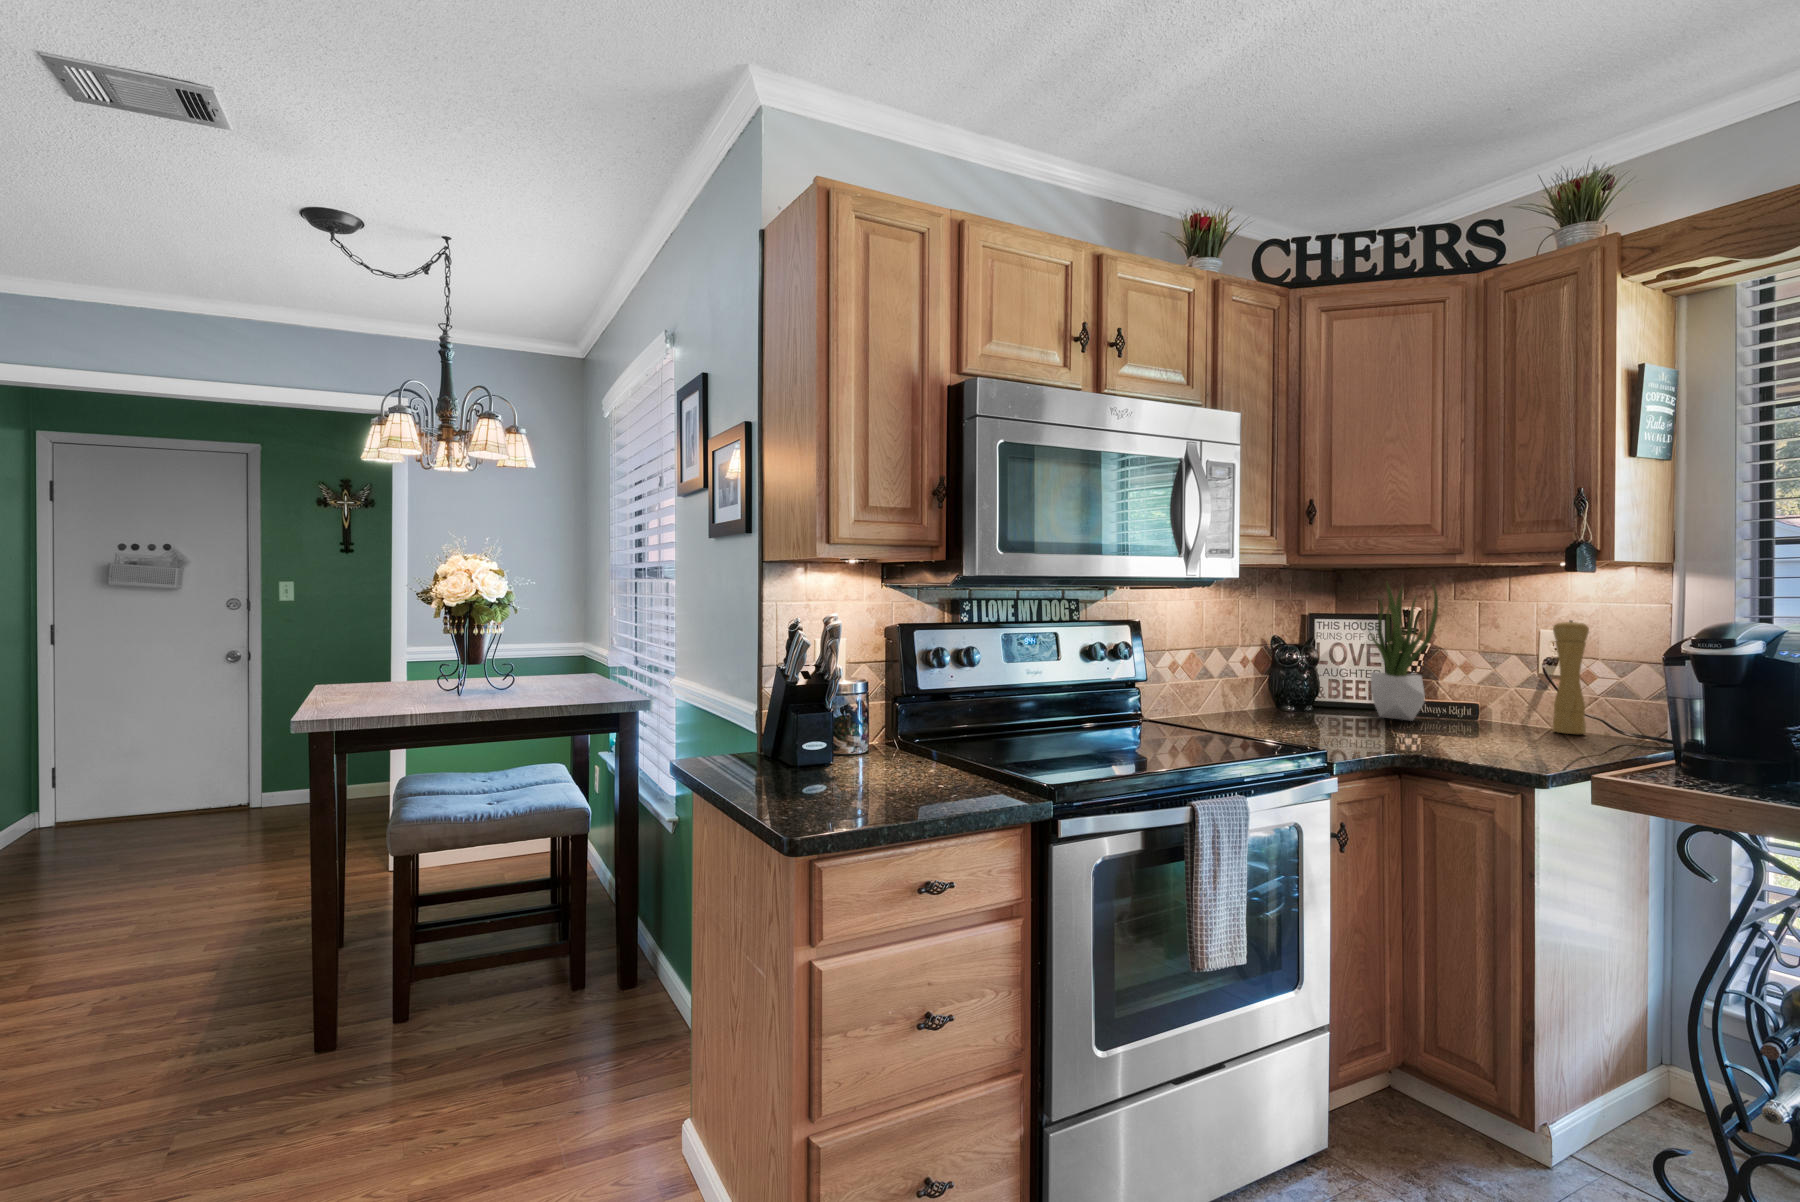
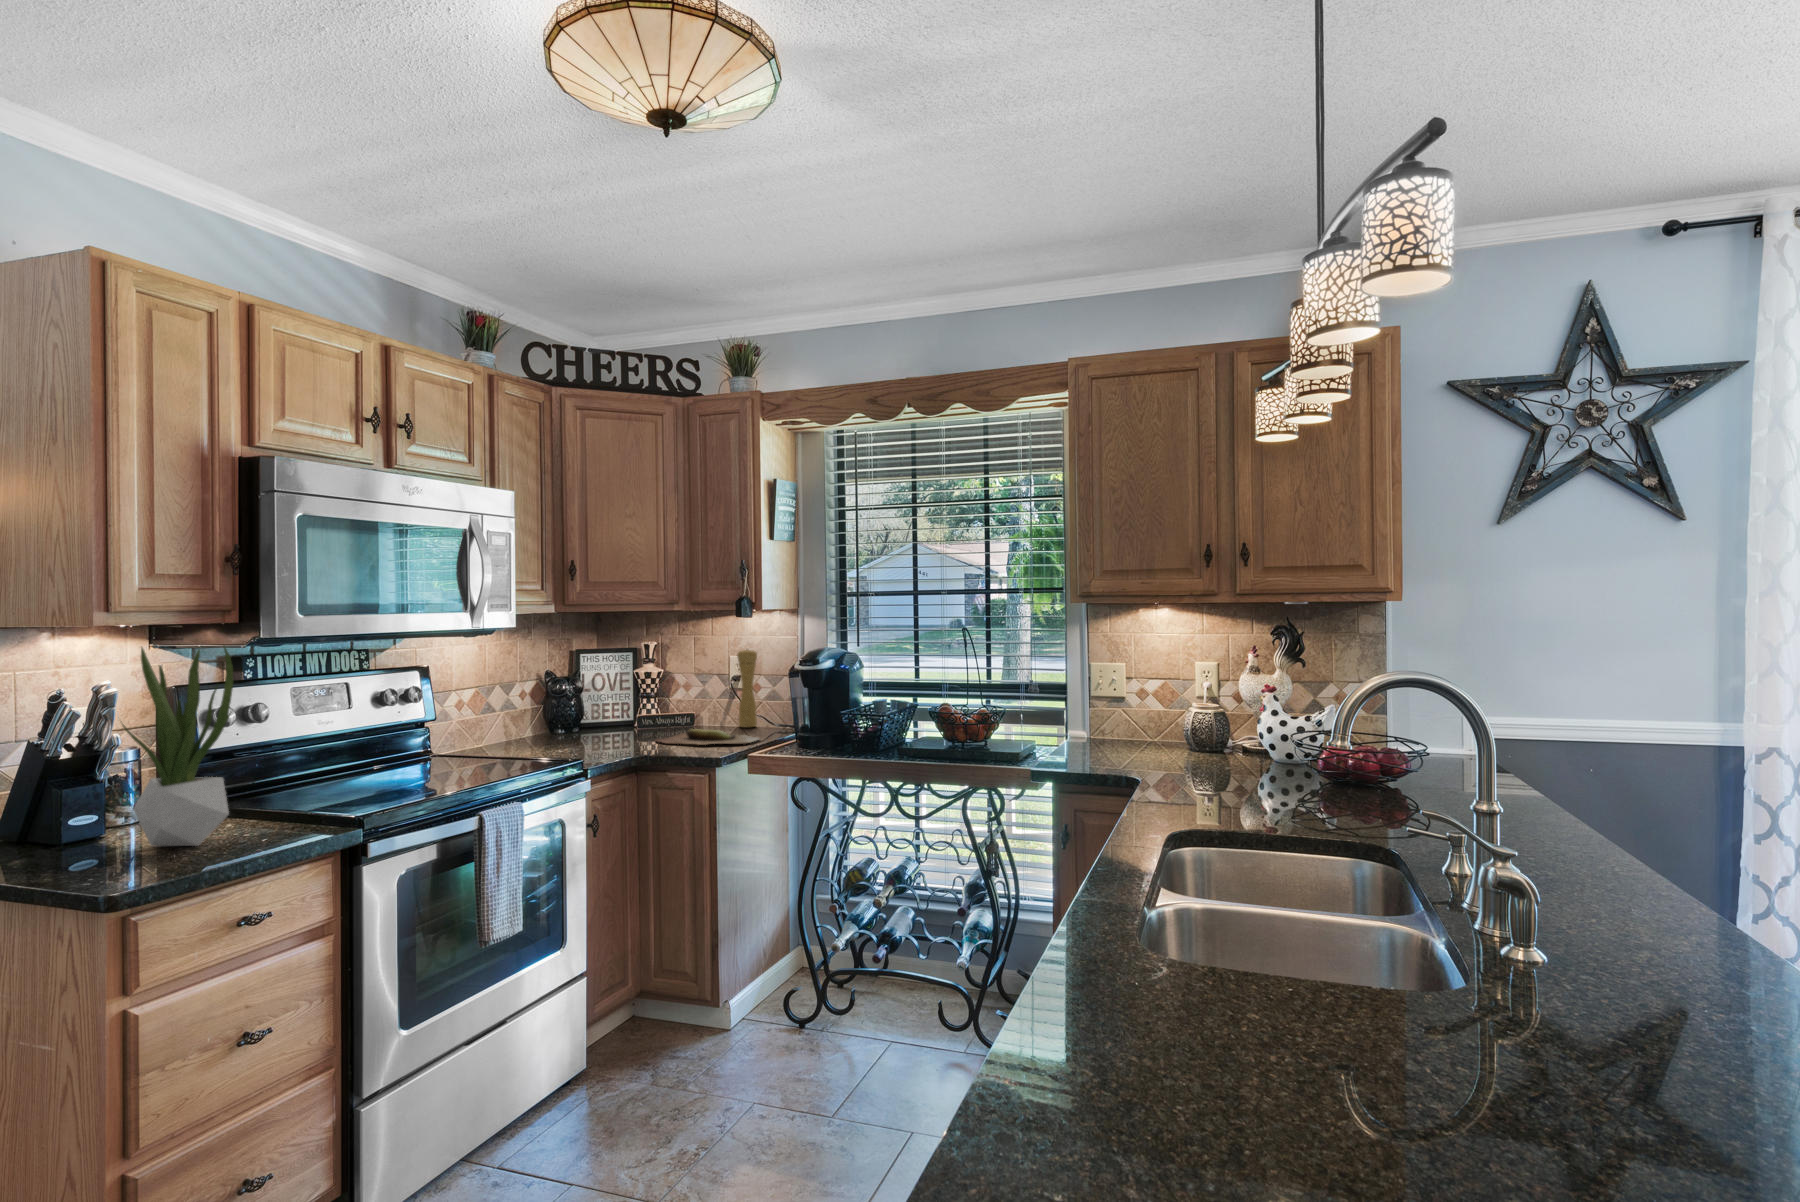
potted plant: present [1370,583,1438,721] -> present [122,647,233,846]
cutting board: none [1422,727,1605,759] -> present [657,729,759,745]

